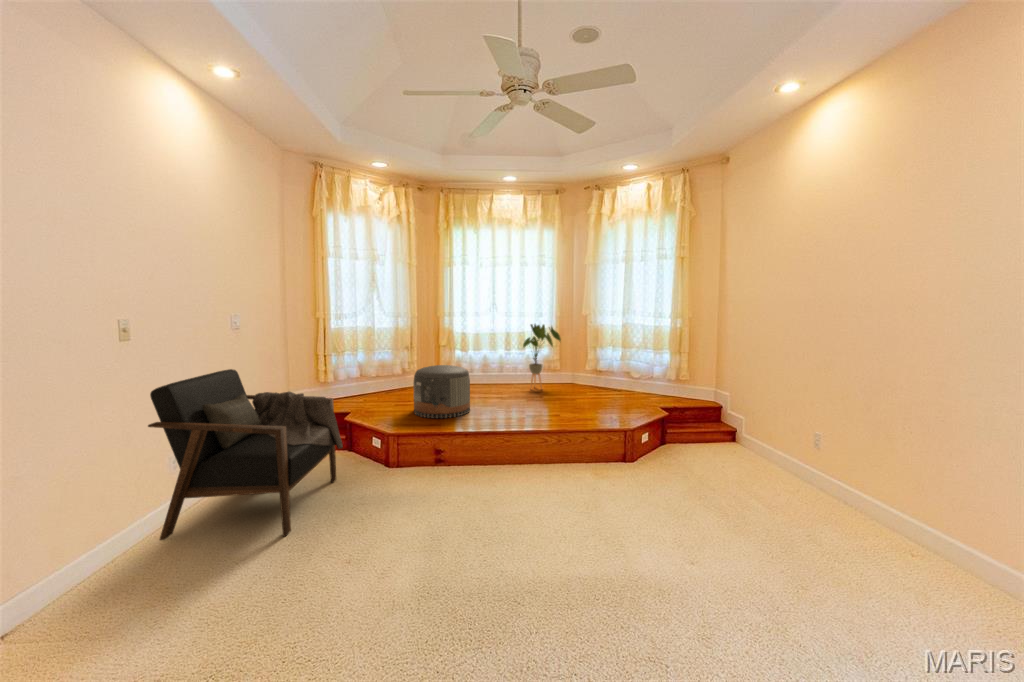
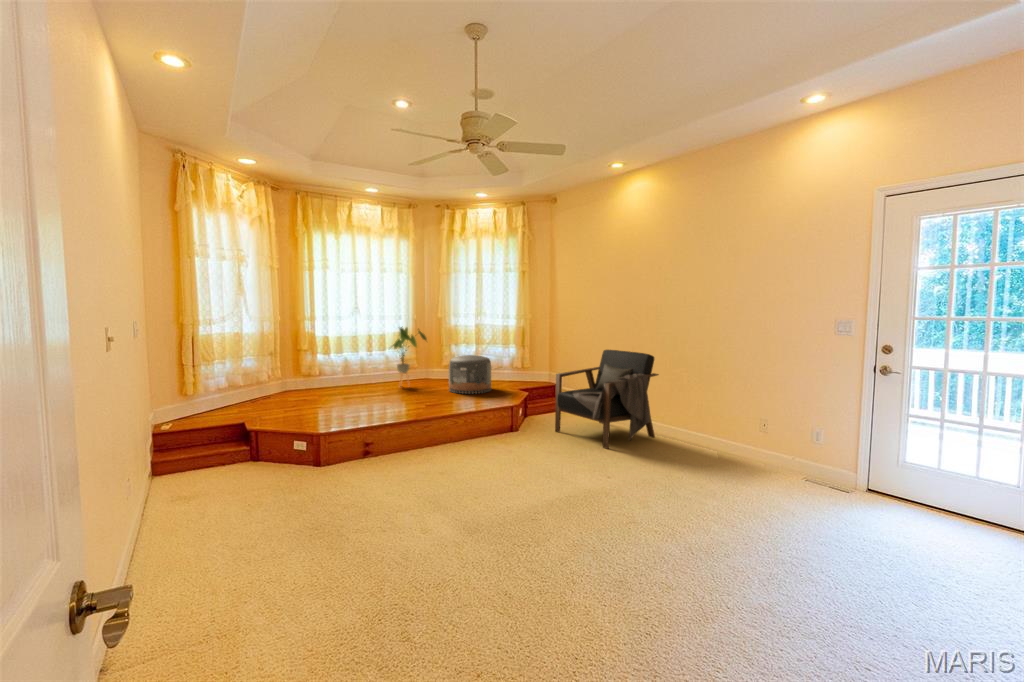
pouf: present [413,365,470,418] -> present [449,355,491,394]
armchair: present [148,369,343,540] -> present [555,350,659,449]

